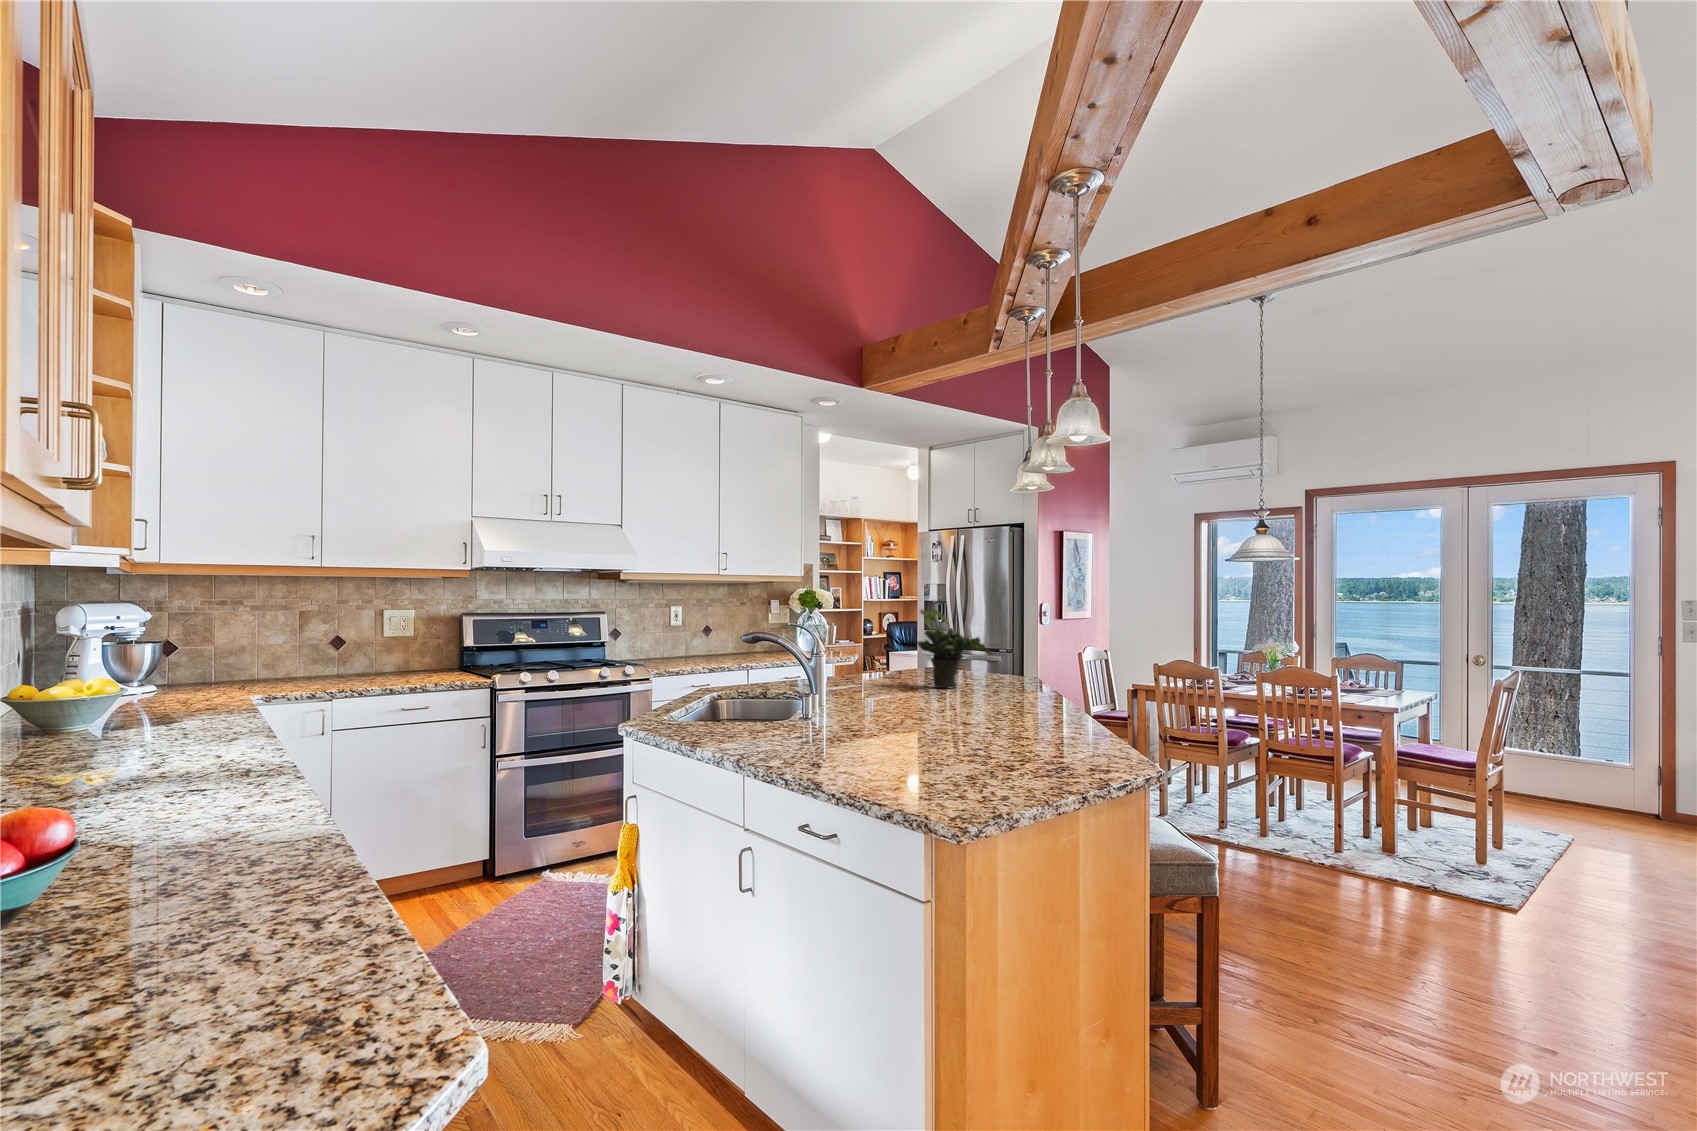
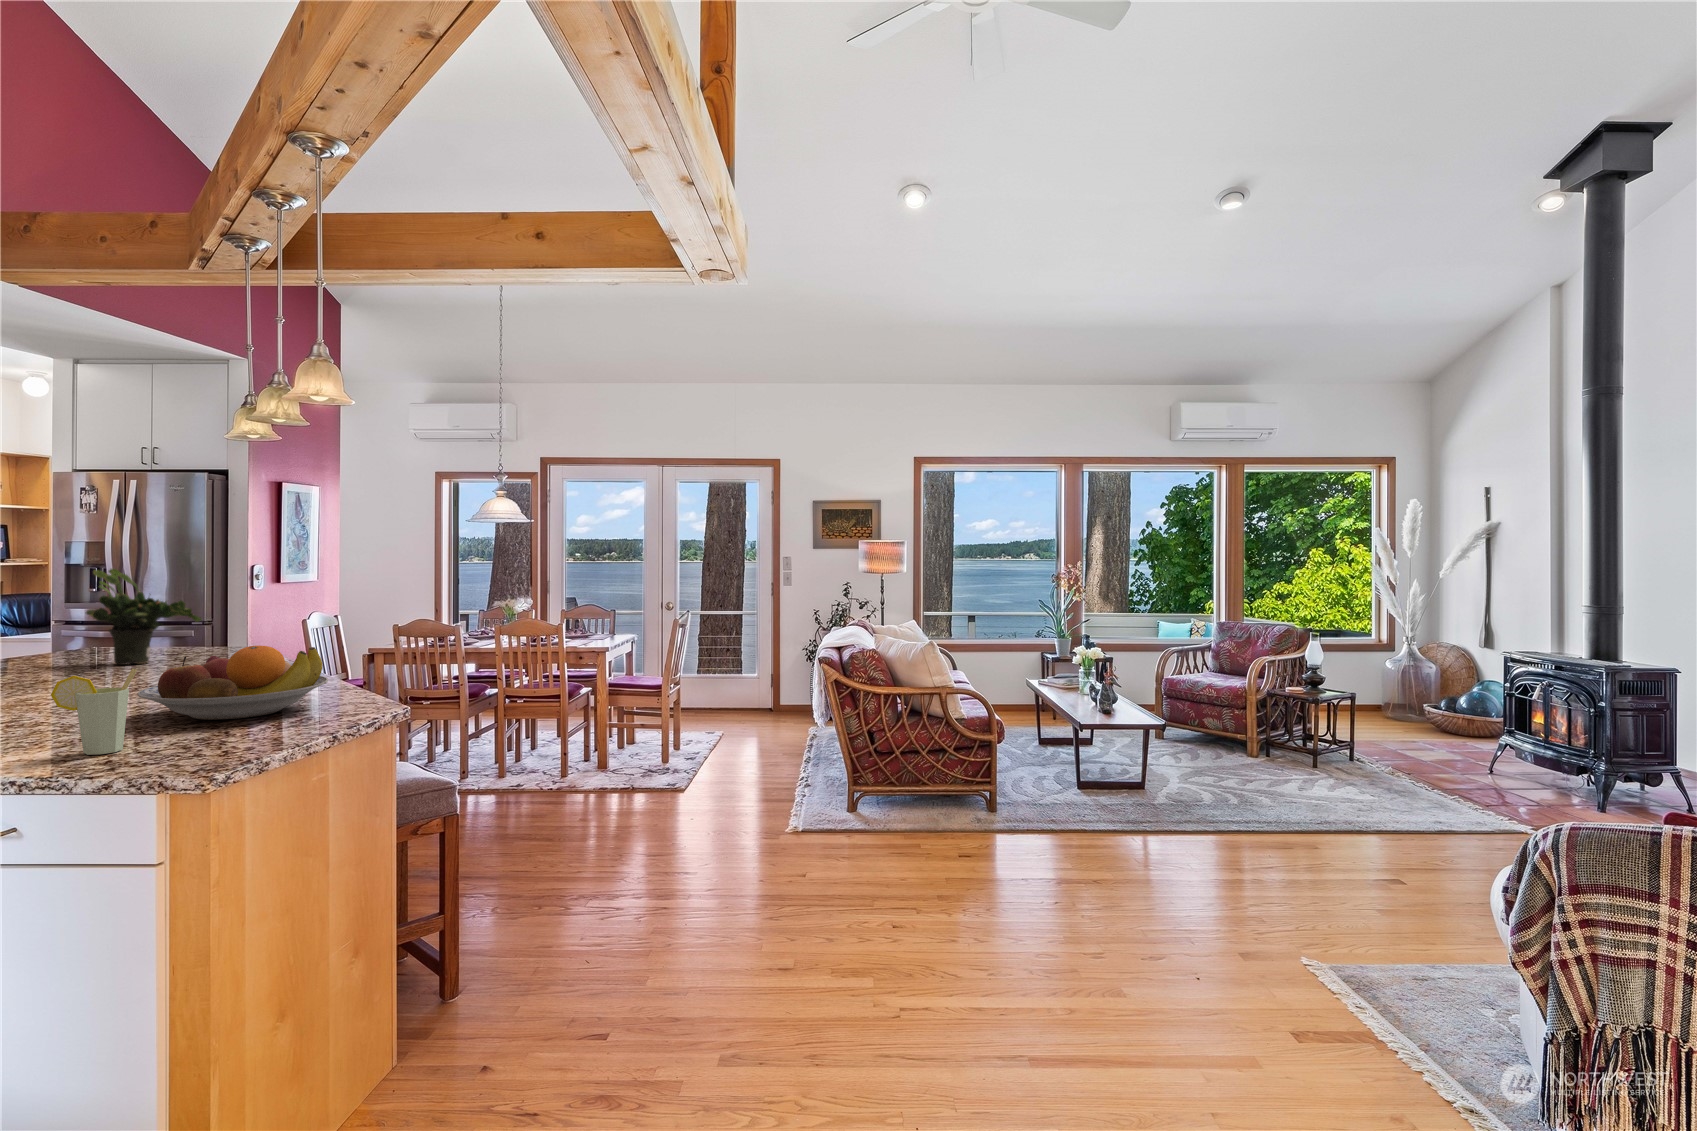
fruit bowl: none [930,690,1082,759] -> present [138,646,328,720]
cup: none [863,706,921,781] -> present [51,669,137,755]

